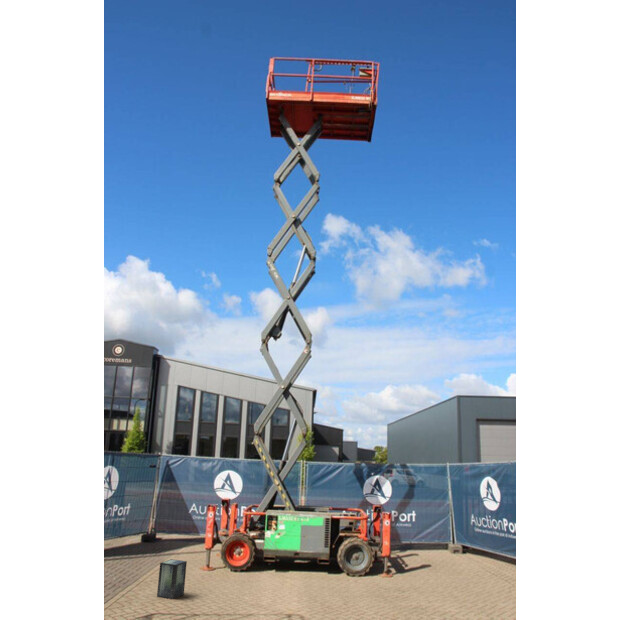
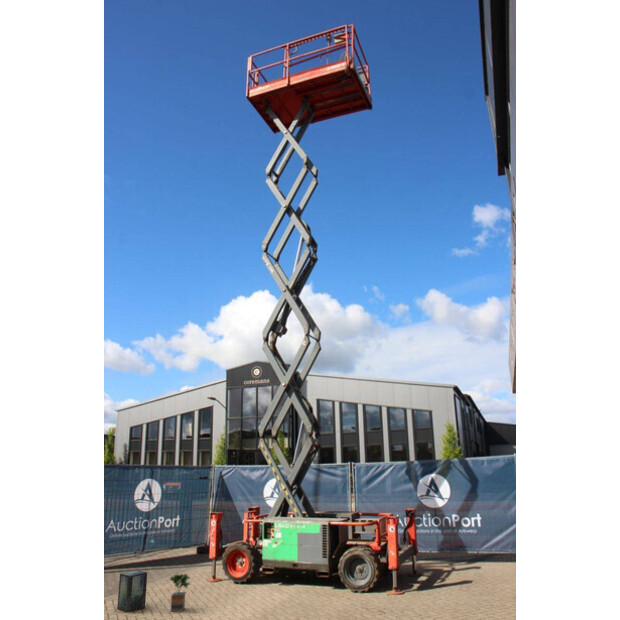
potted tree: none [211,562,232,597] -> present [170,574,190,612]

